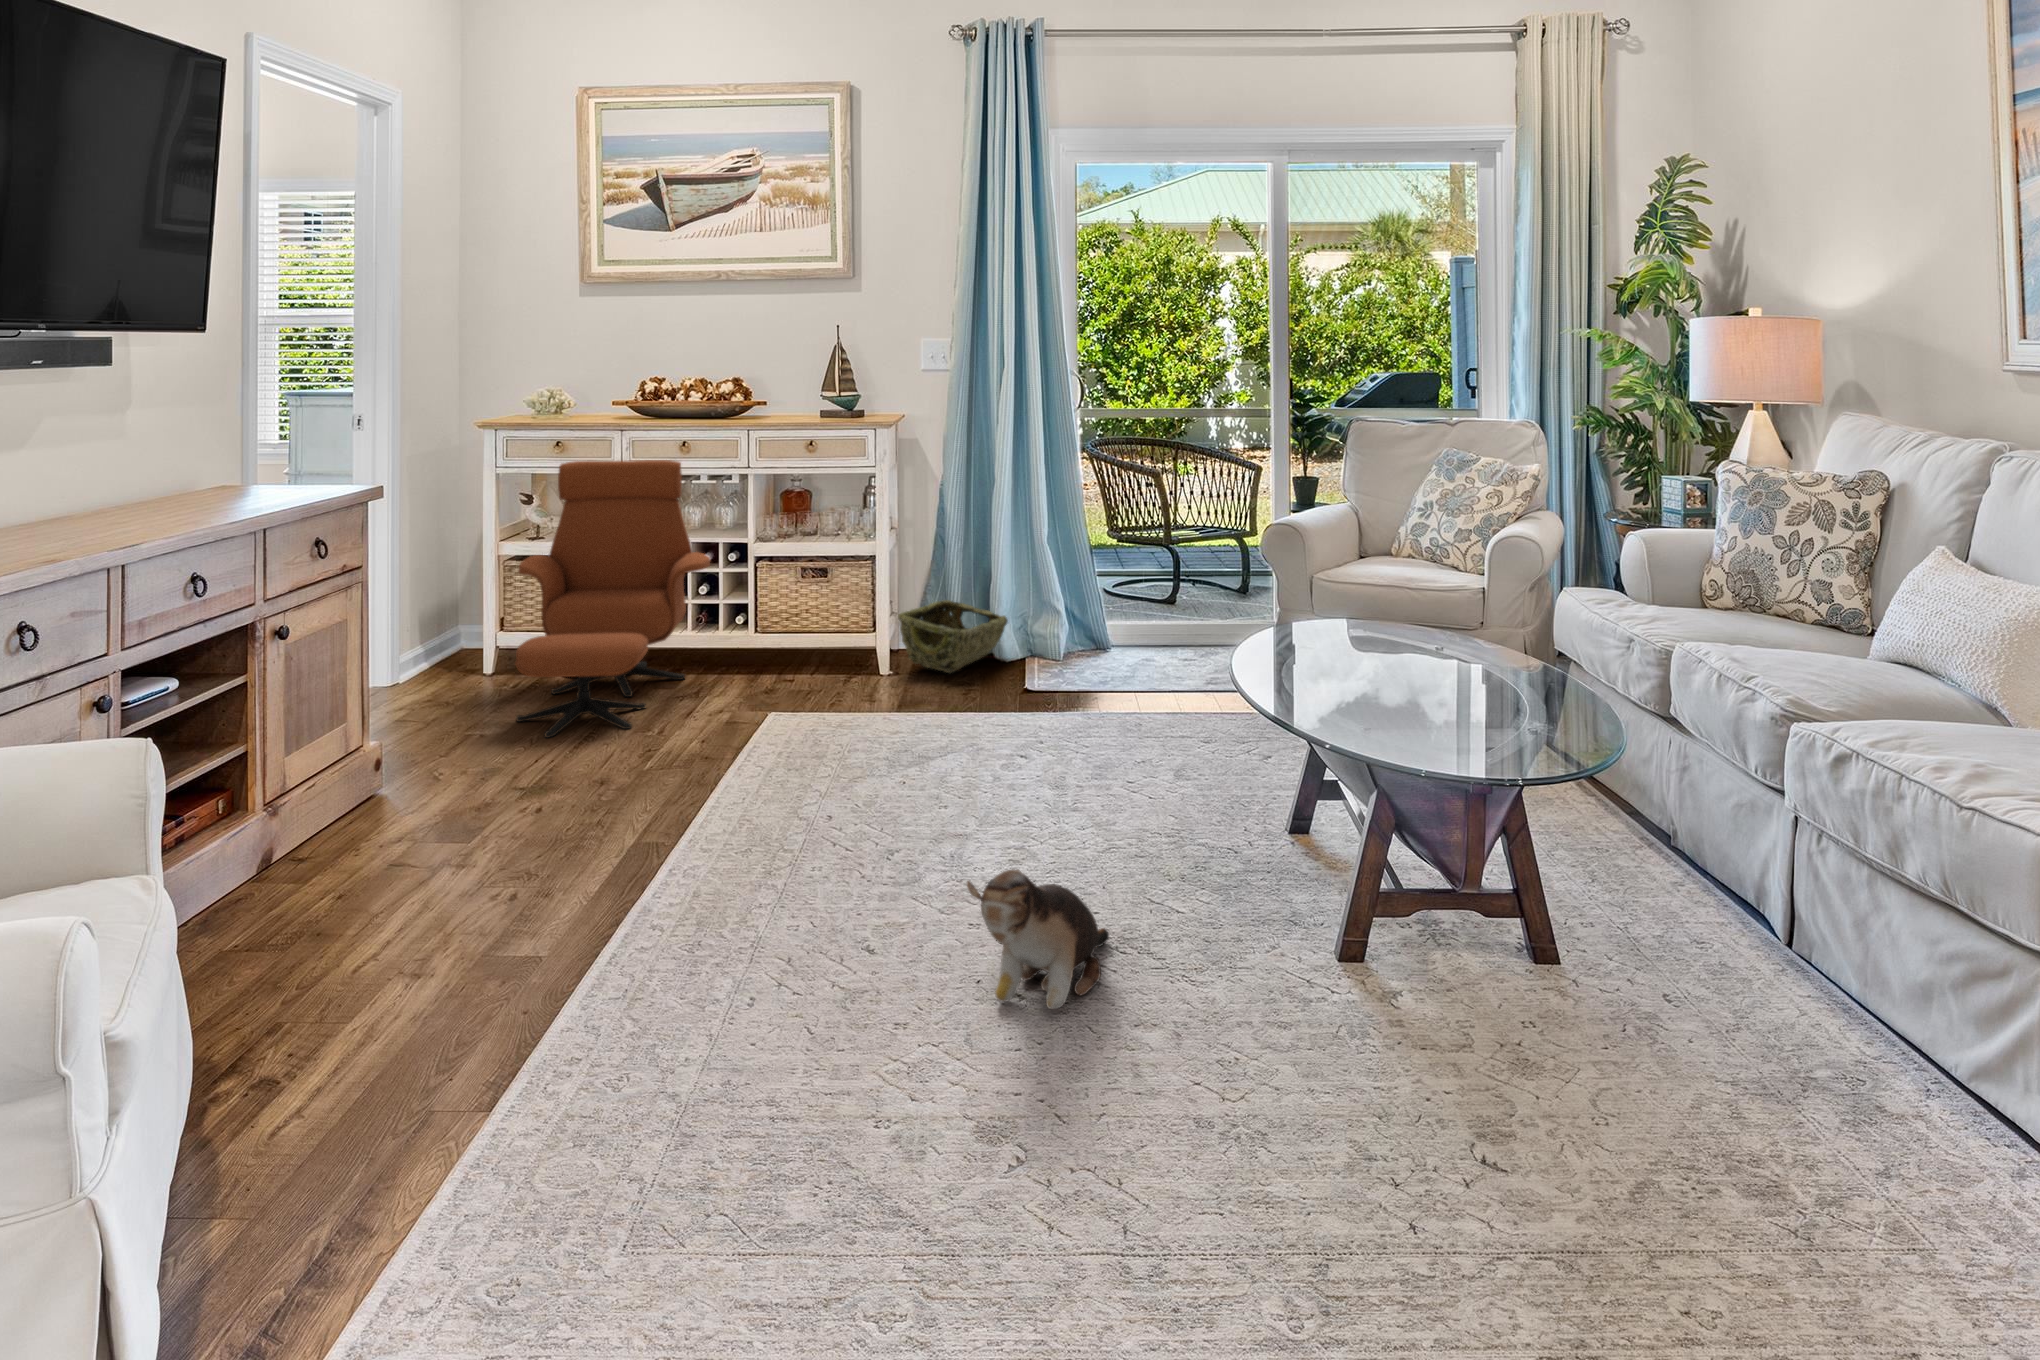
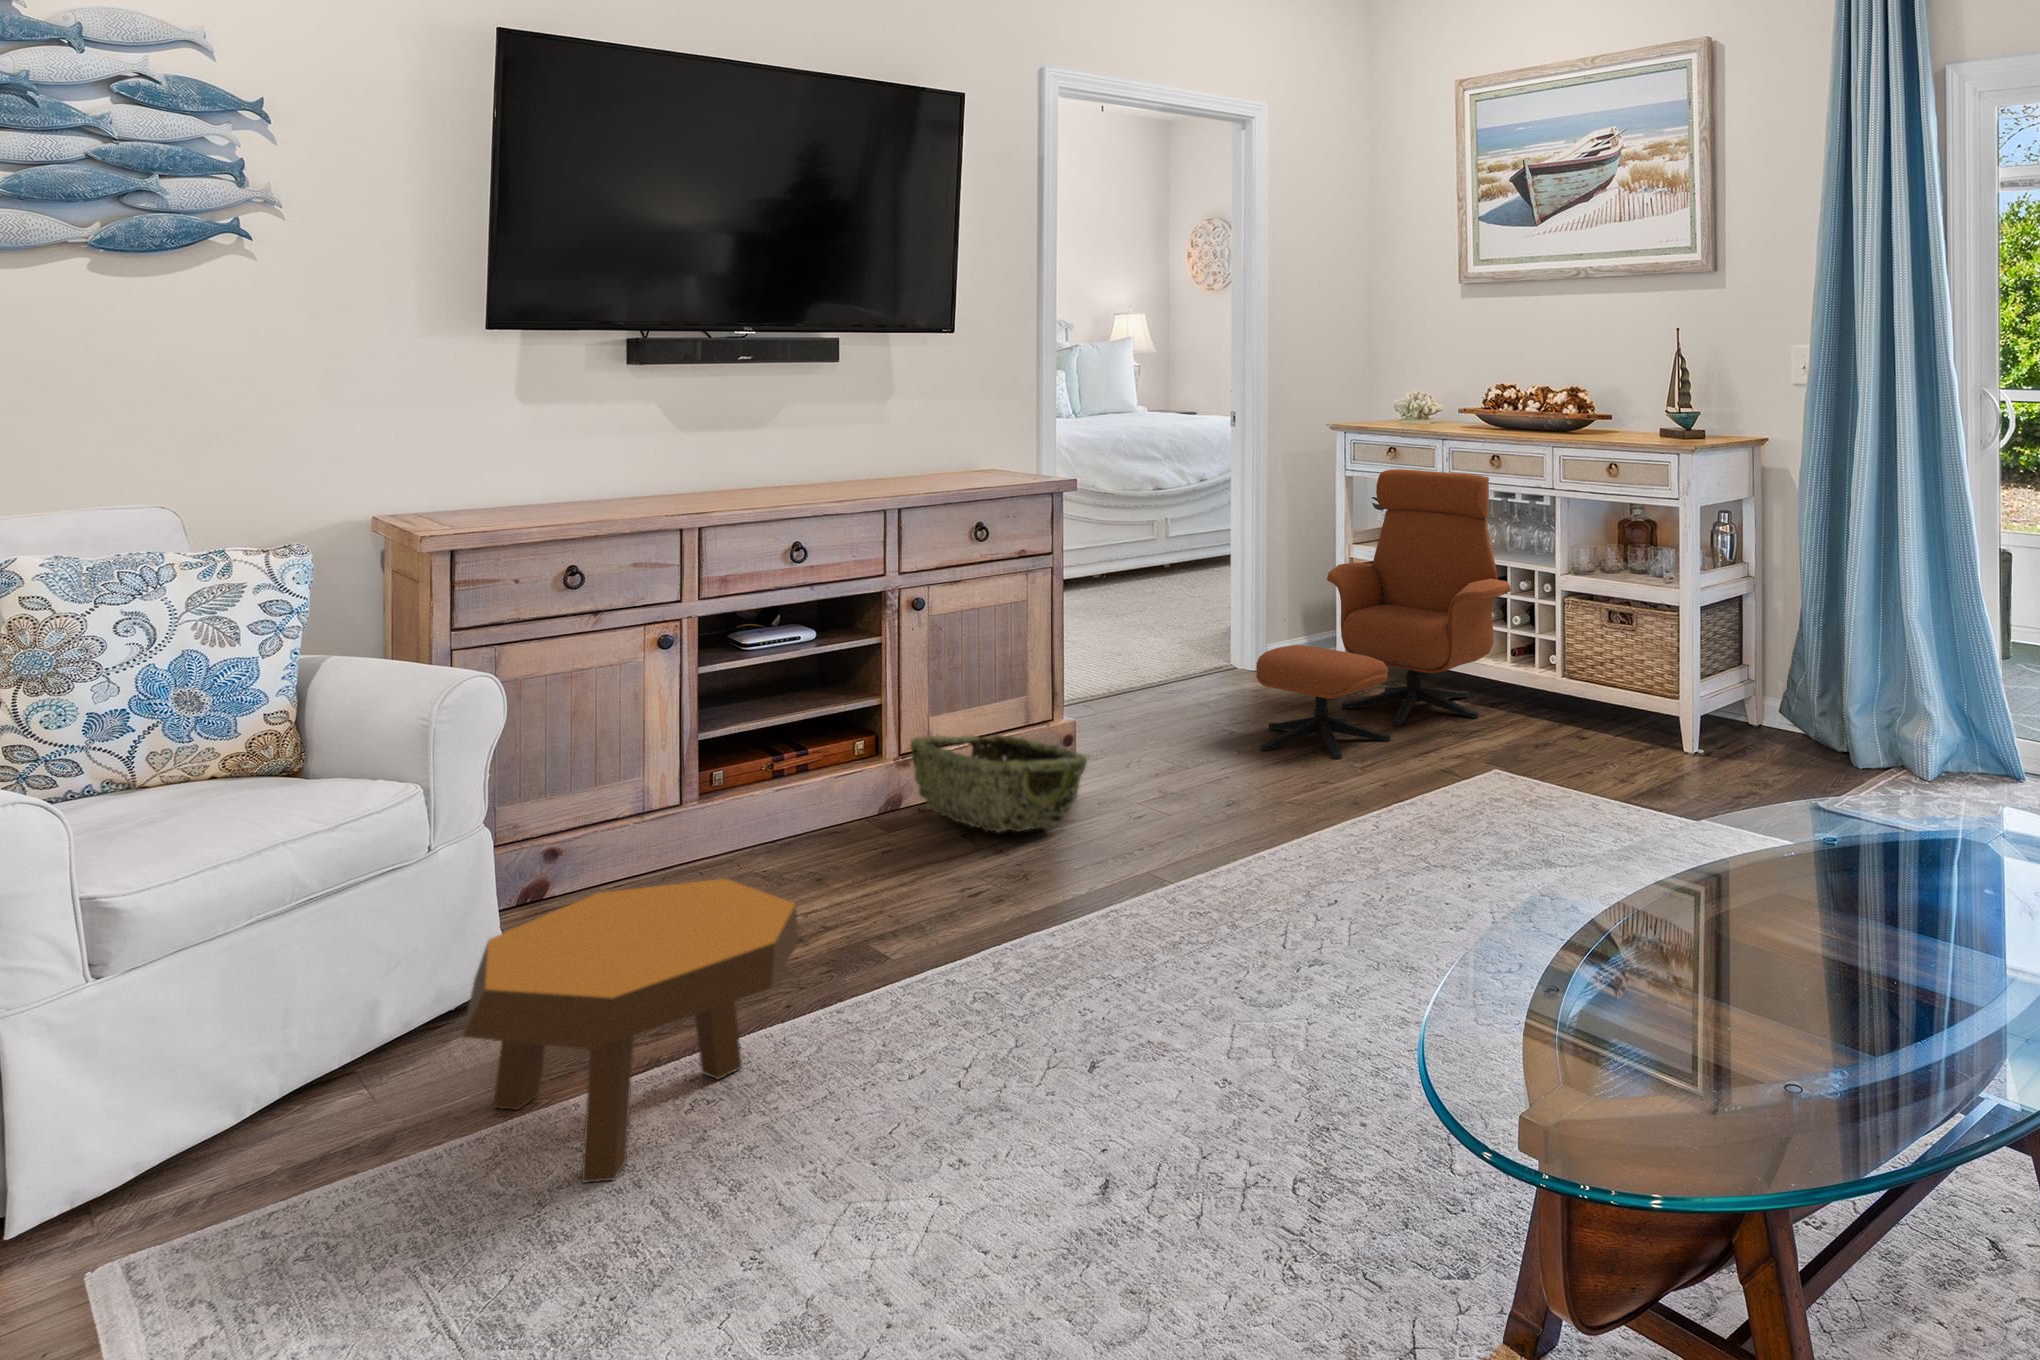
woven basket: present [898,600,1008,673] -> present [911,735,1087,832]
footstool: none [411,868,702,1140] -> present [463,879,799,1183]
plush toy: present [967,870,1109,1009] -> none [962,1039,1298,1262]

